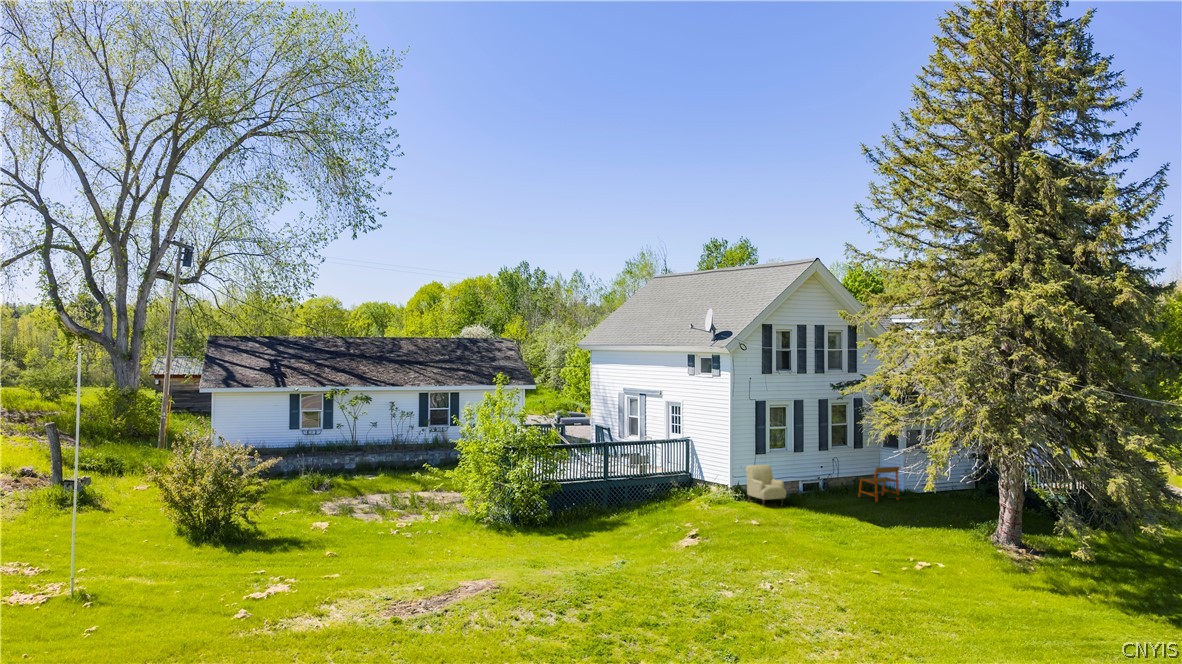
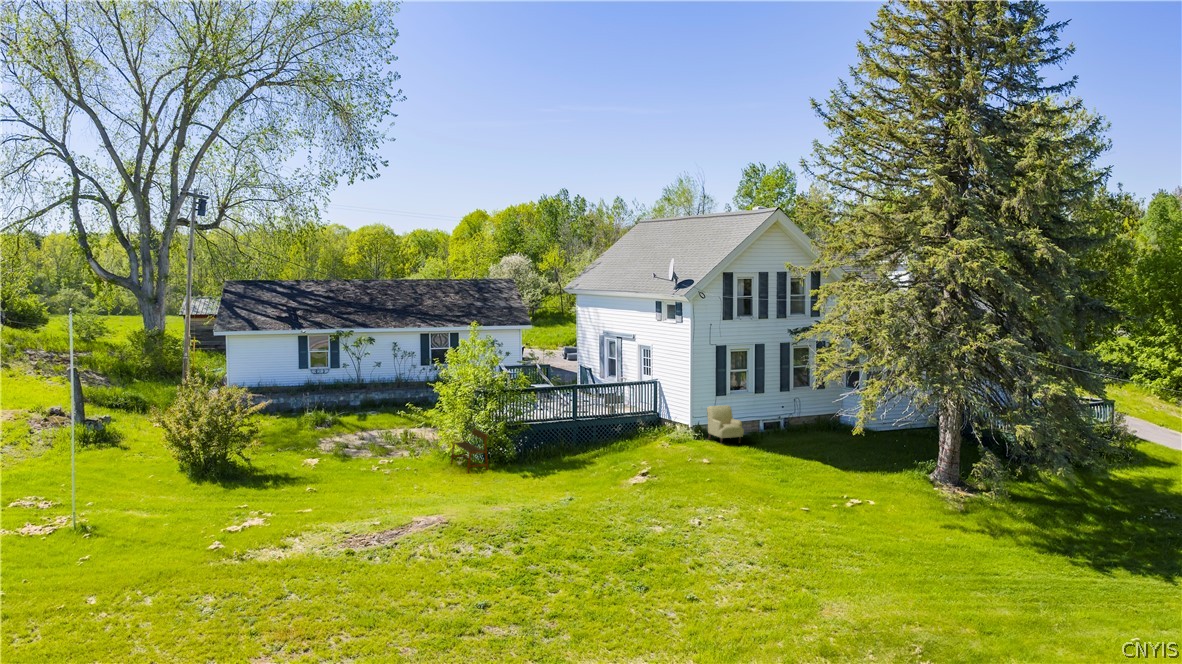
bench: present [858,466,899,502] -> present [451,428,488,473]

